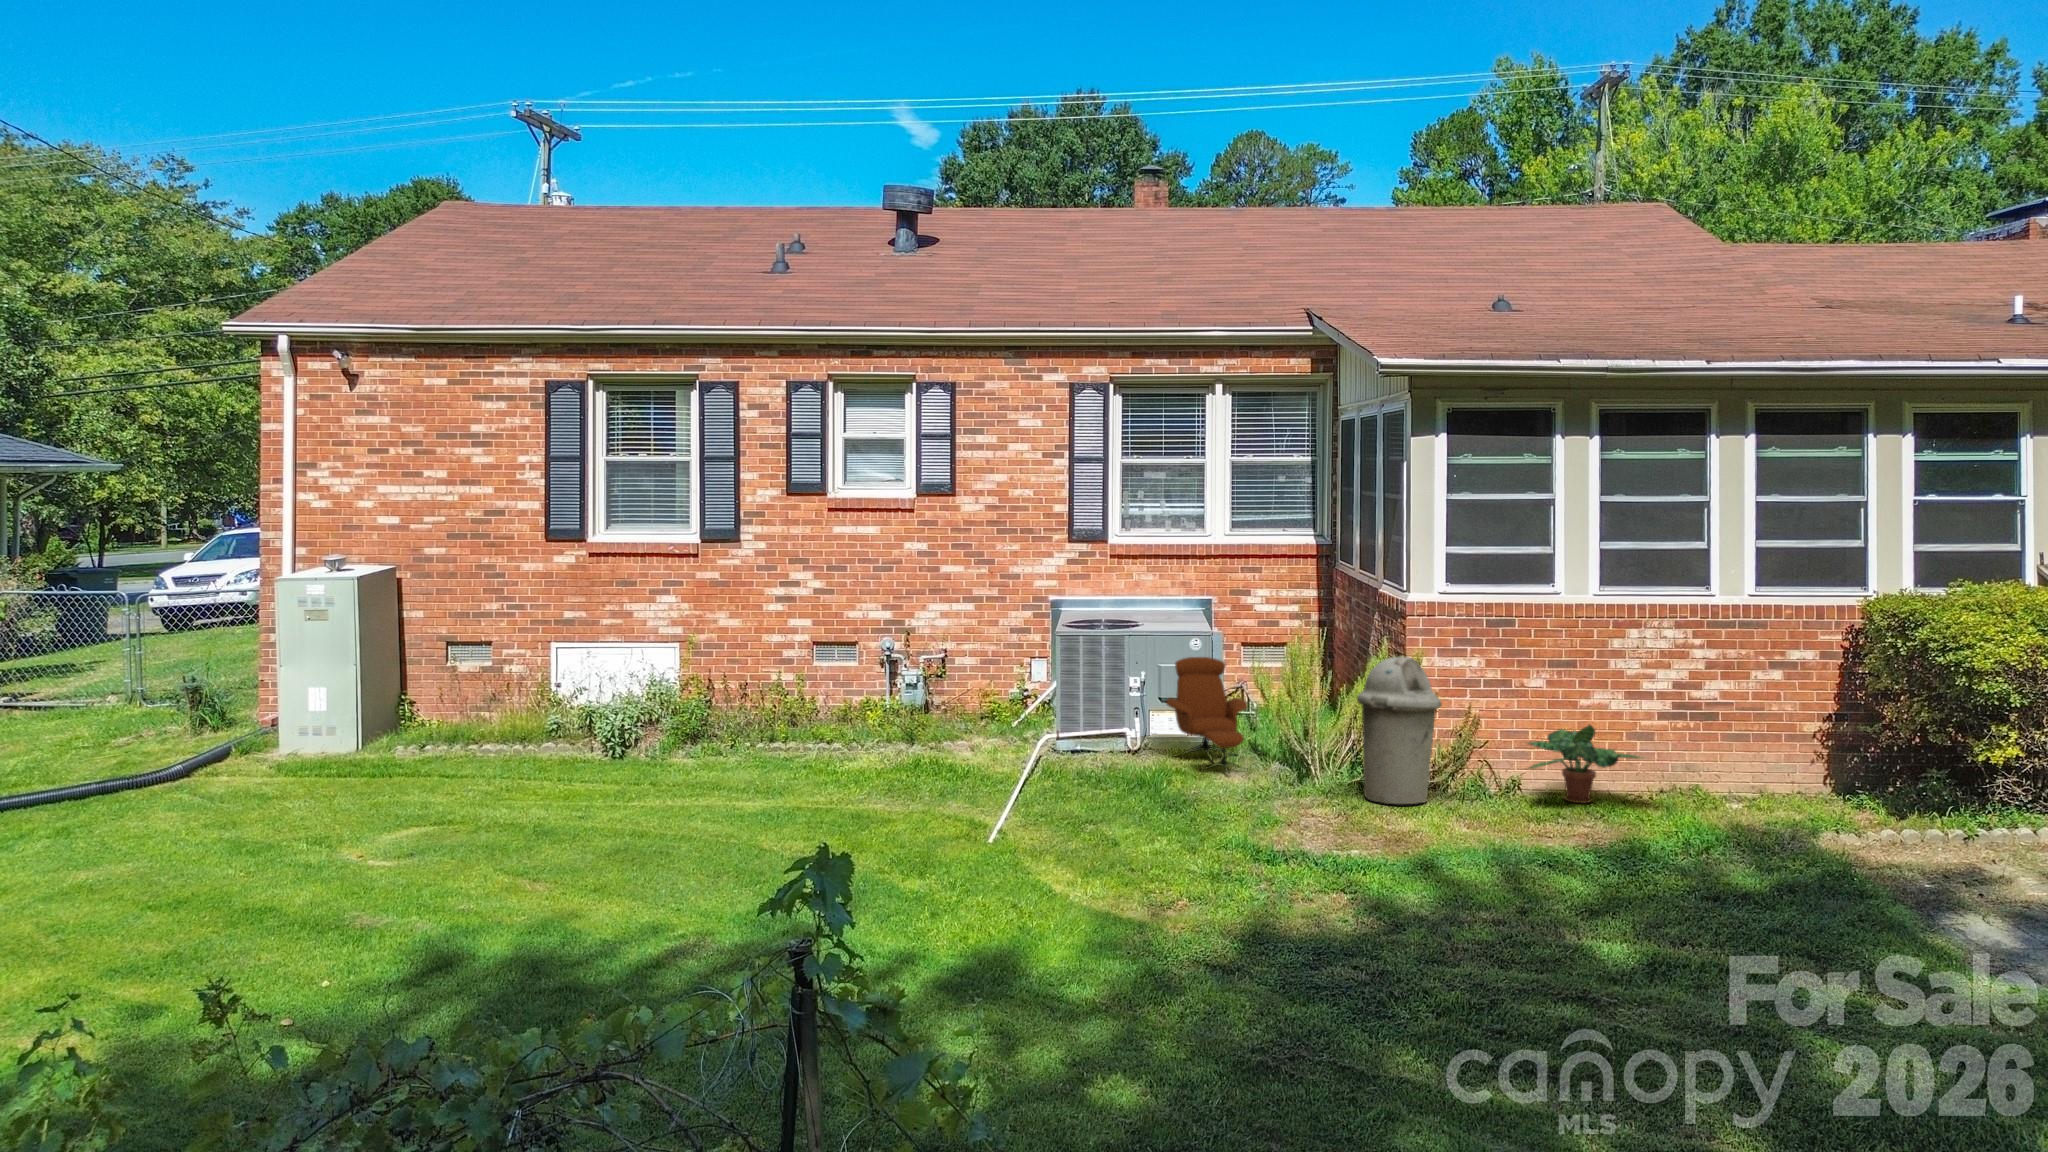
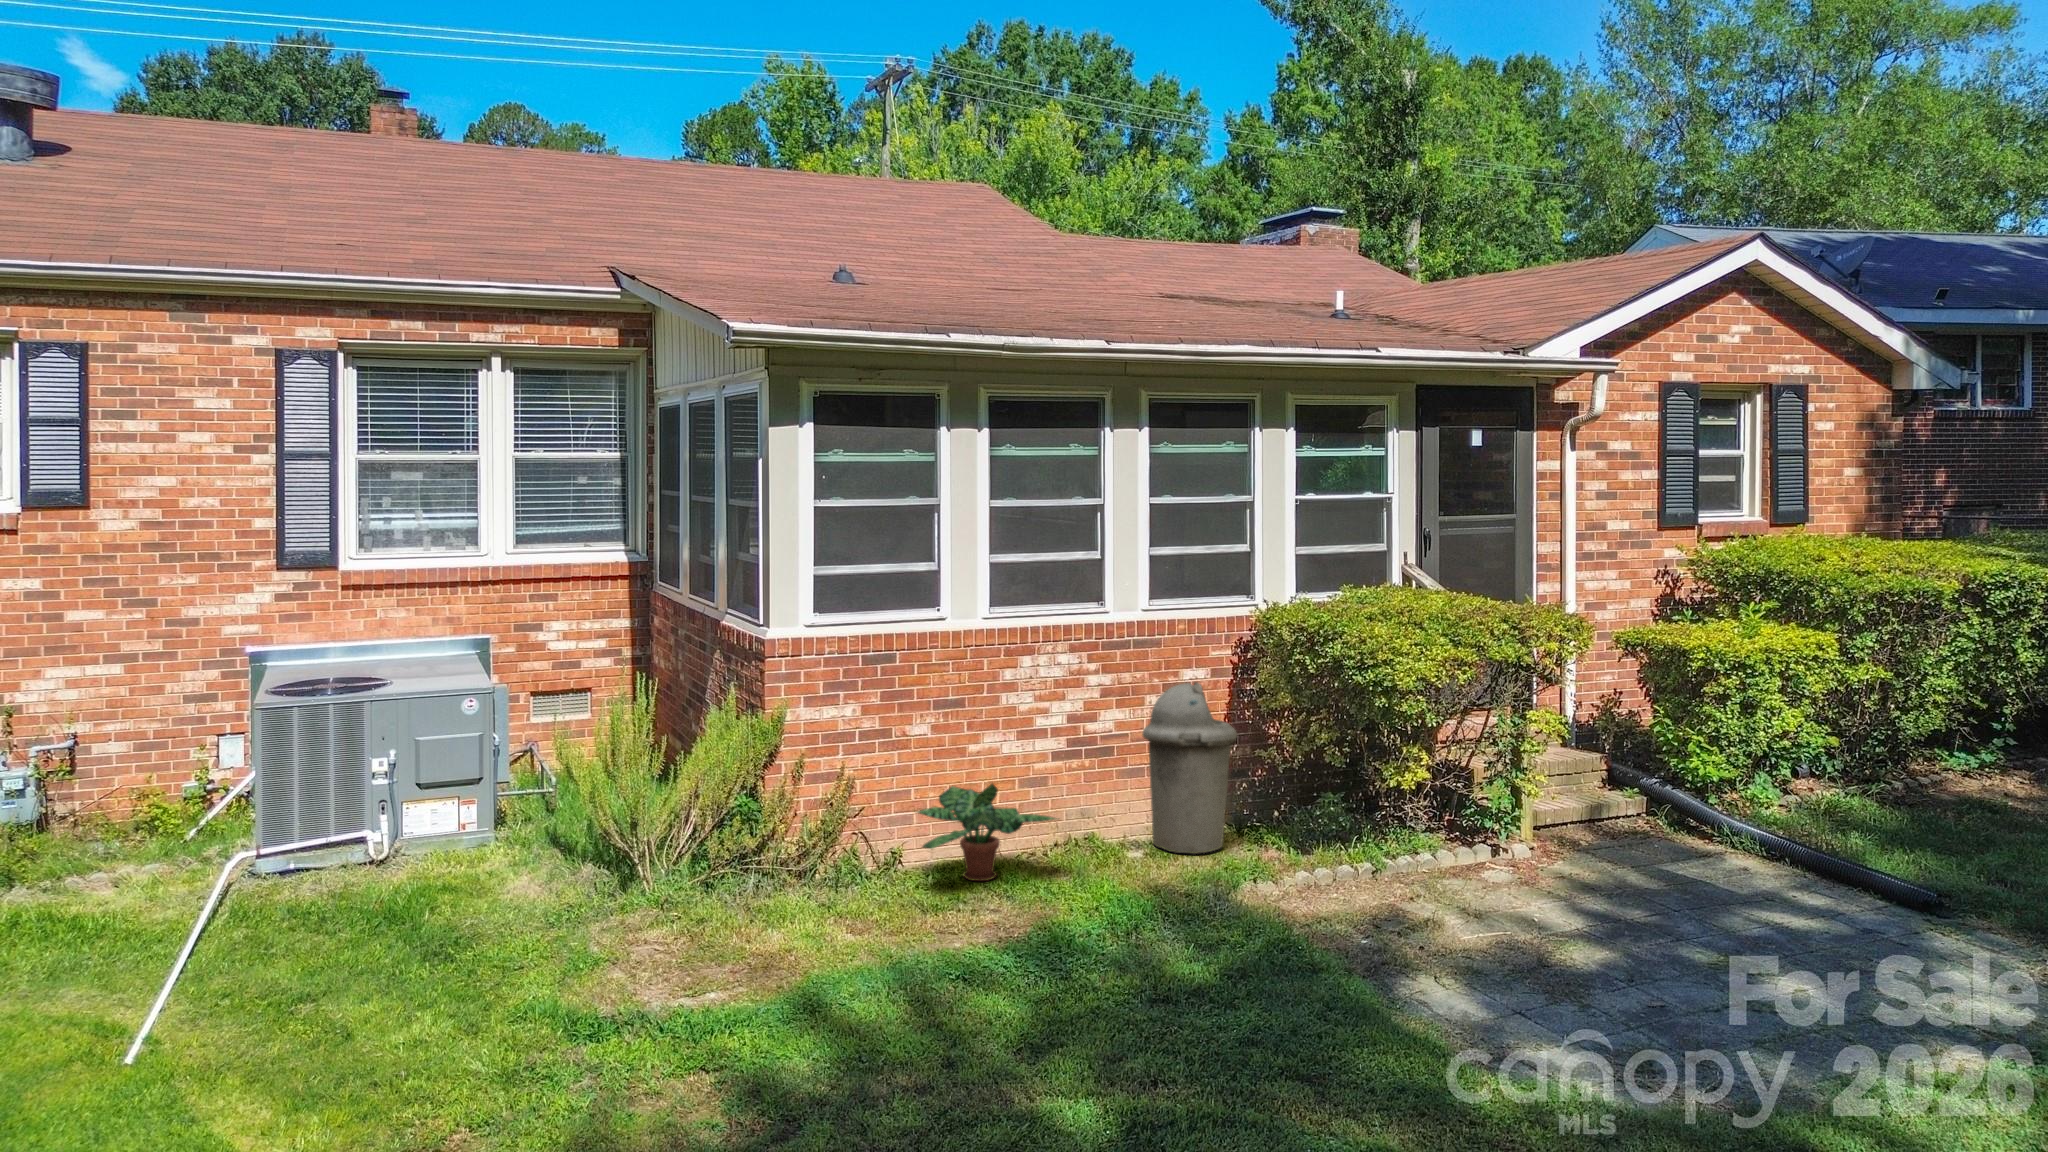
trash can: present [1357,656,1442,804] -> present [1142,682,1237,854]
lounge chair: present [1166,657,1247,773] -> none [428,726,555,899]

